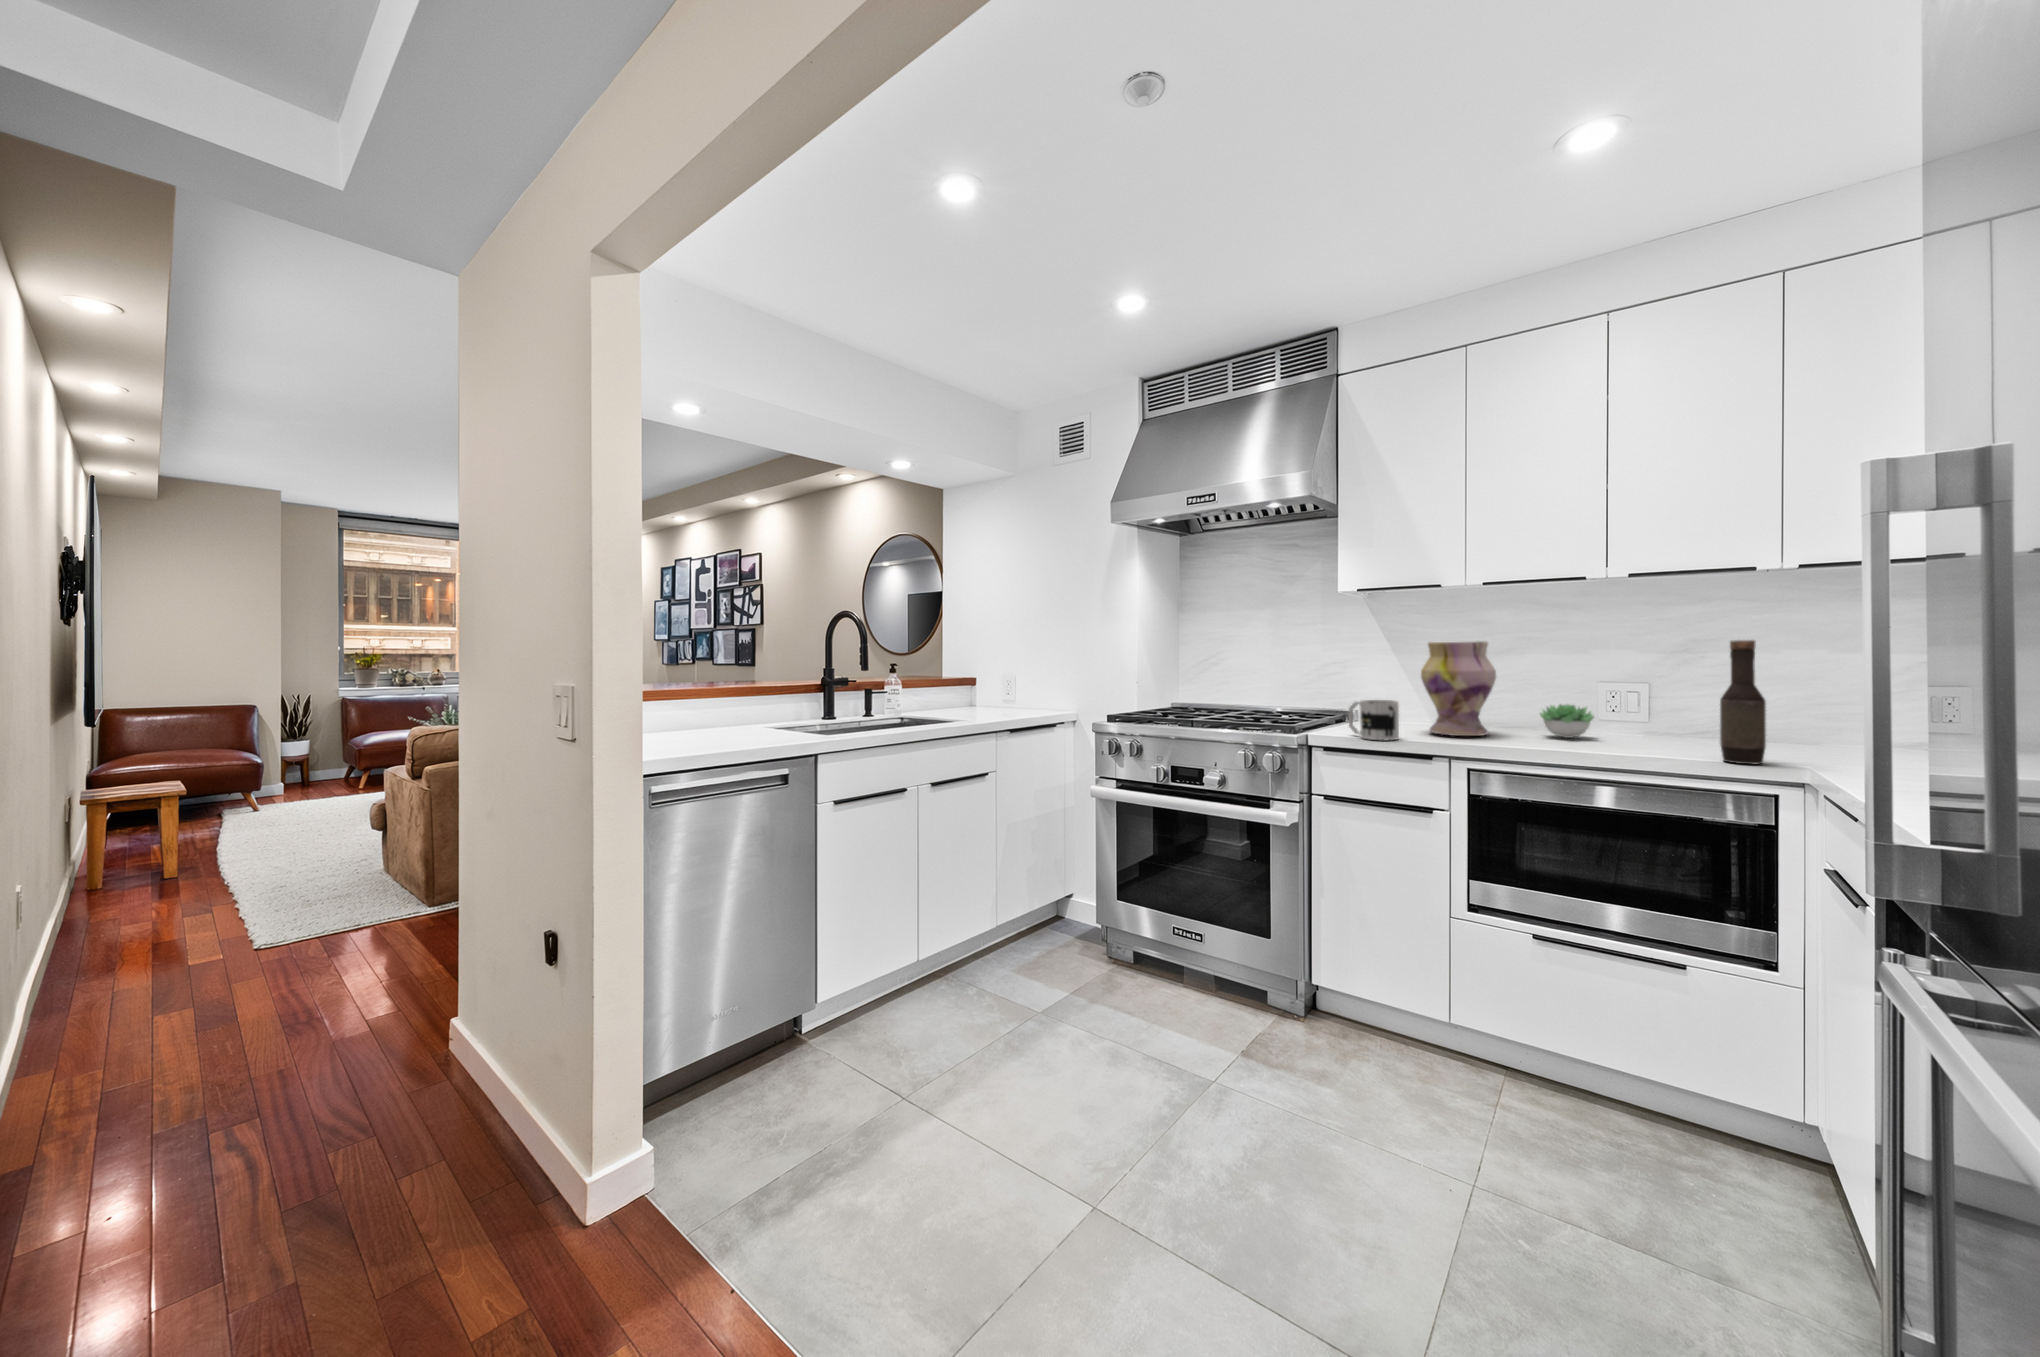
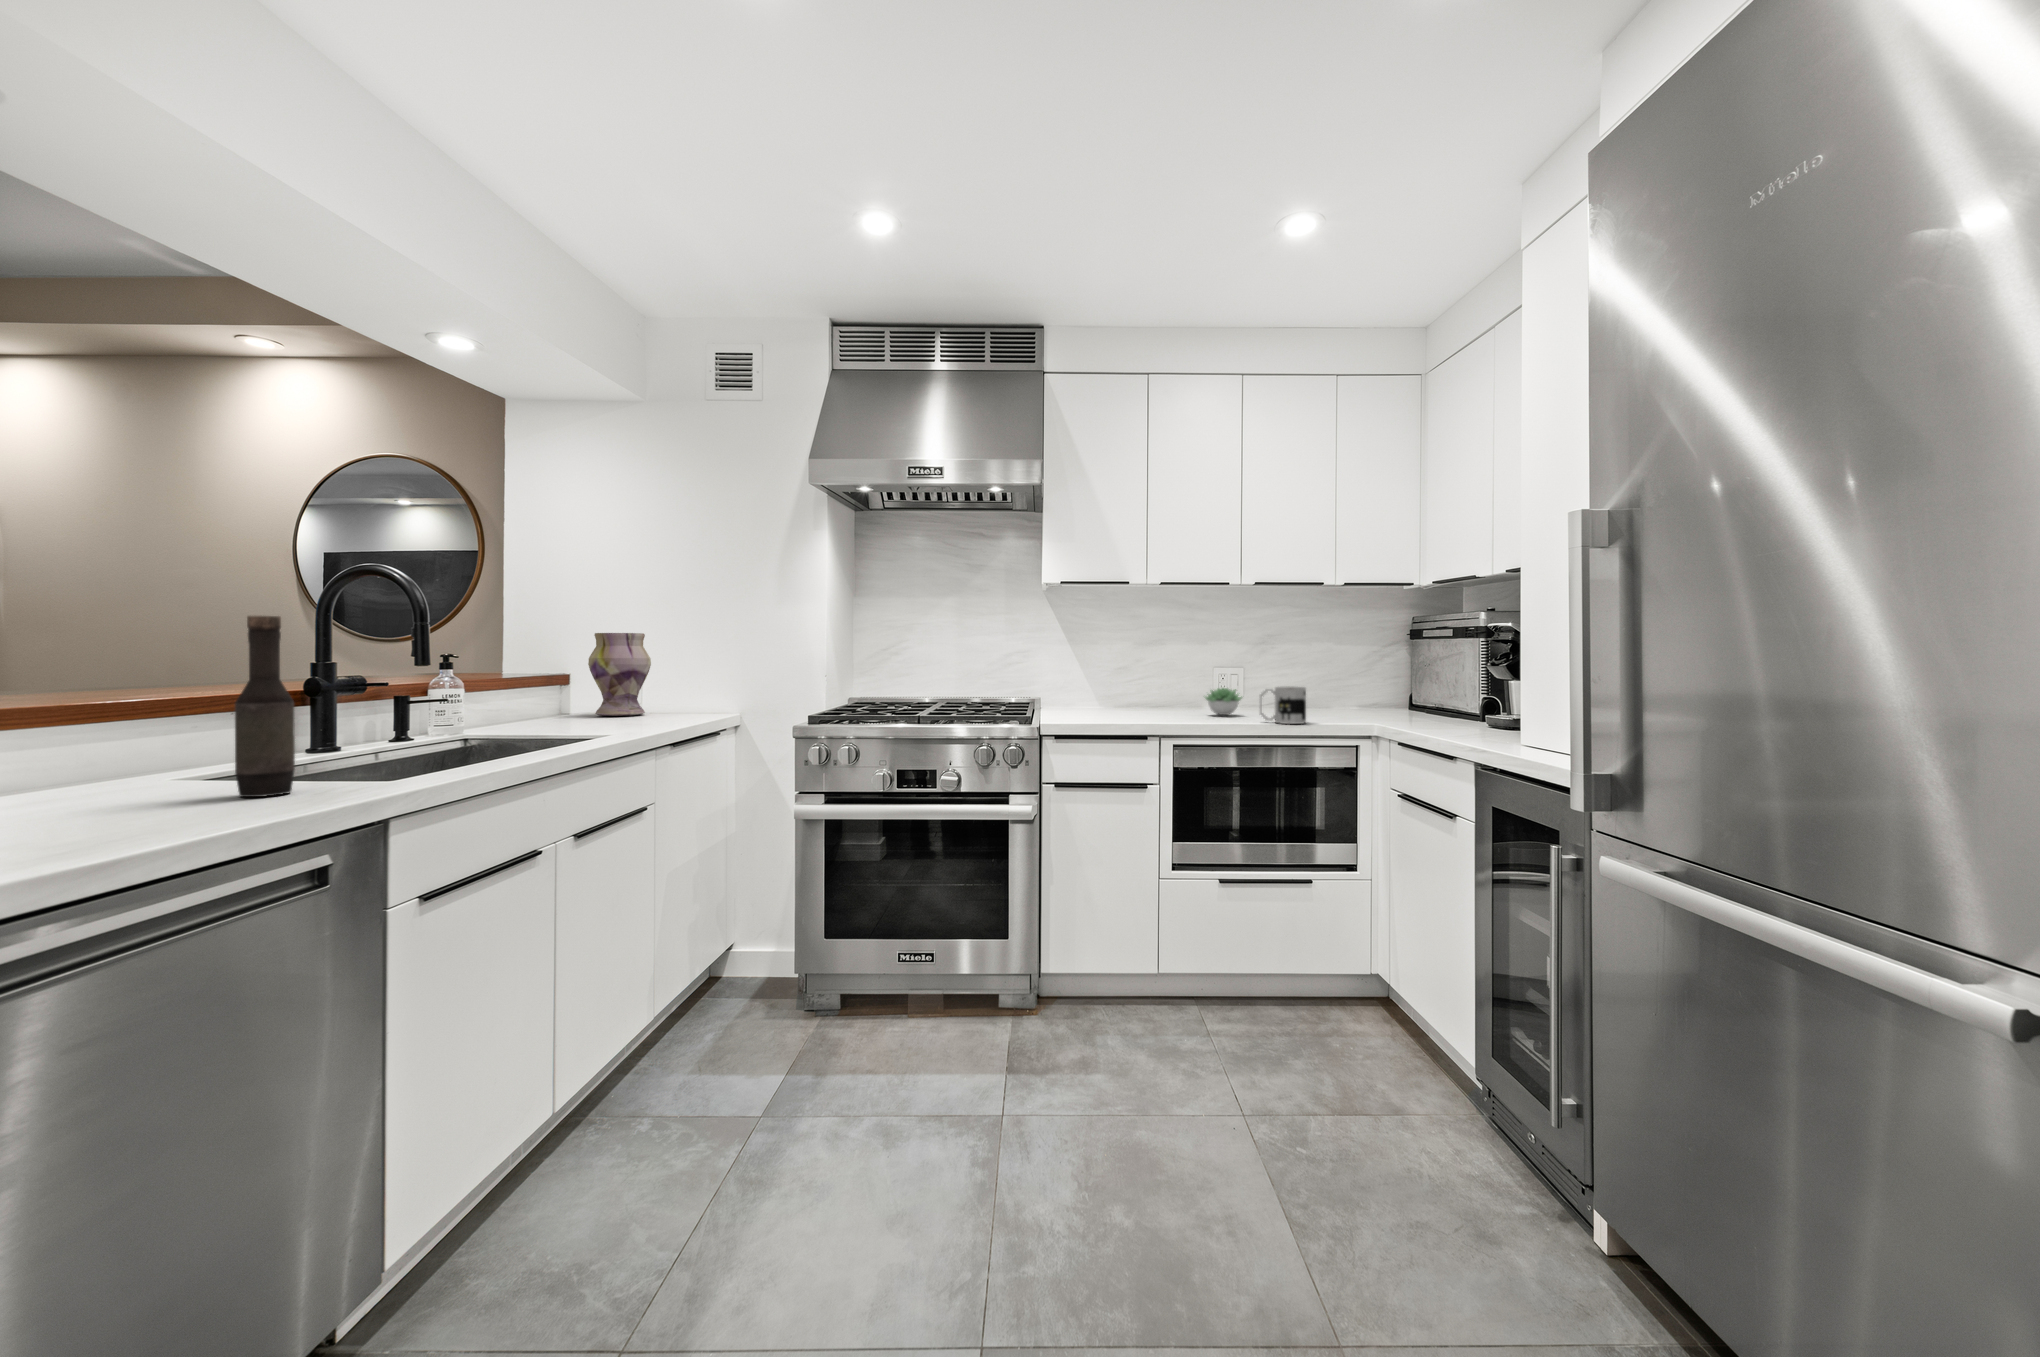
bottle: present [1720,640,1766,764] -> present [235,616,295,797]
vase: present [1421,641,1496,736] -> present [588,633,651,716]
mug: present [1349,700,1399,740] -> present [1260,687,1306,724]

